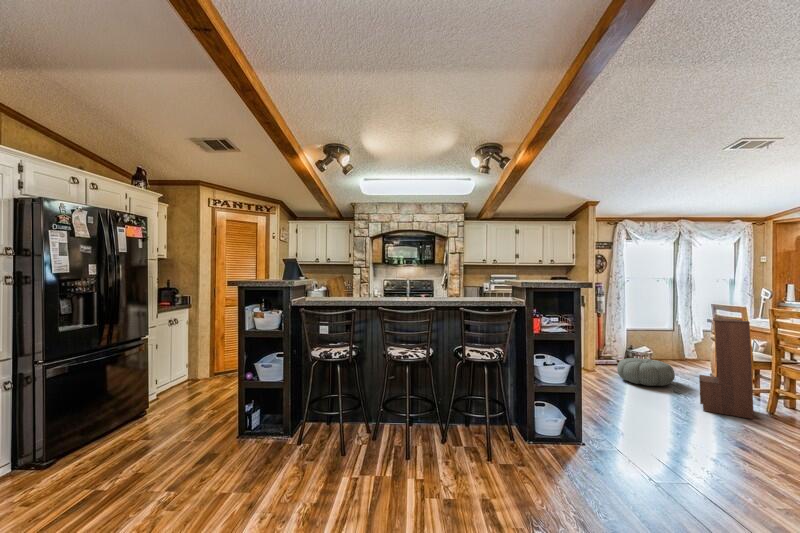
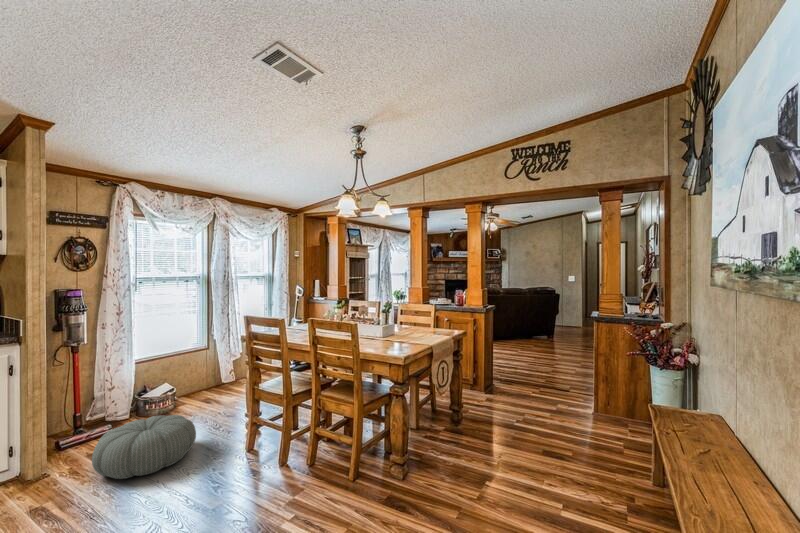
bookshelf: present [699,318,753,419] -> none [223,334,294,506]

